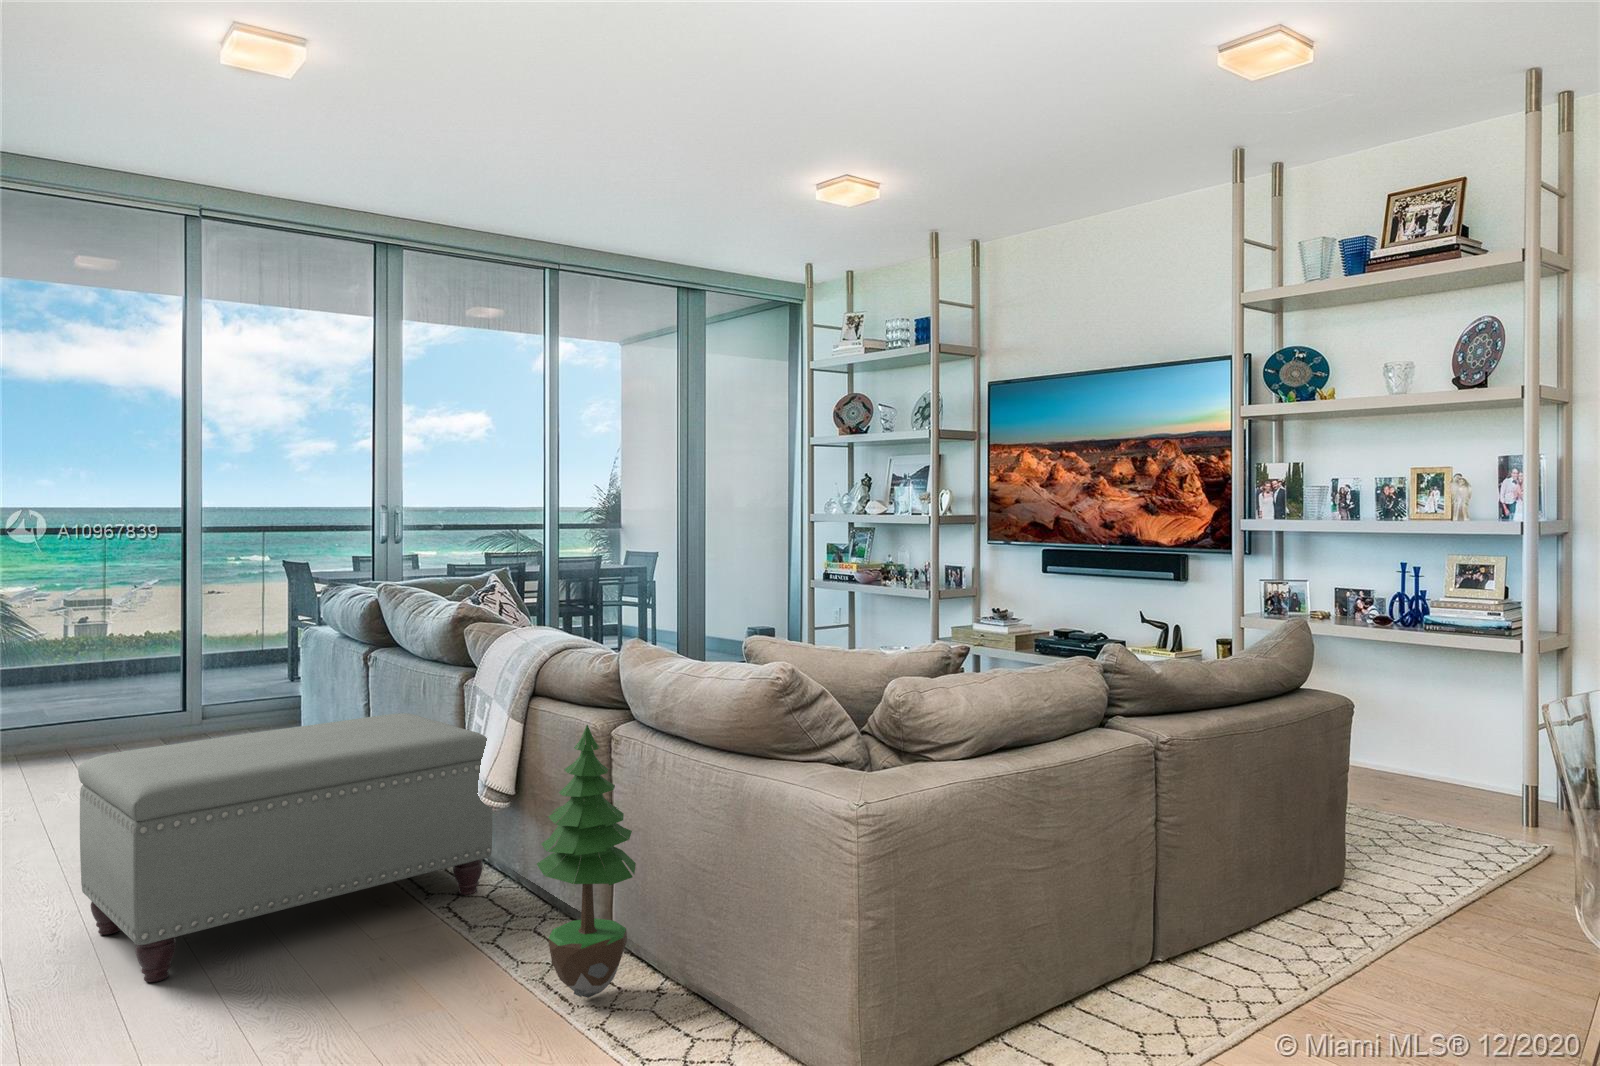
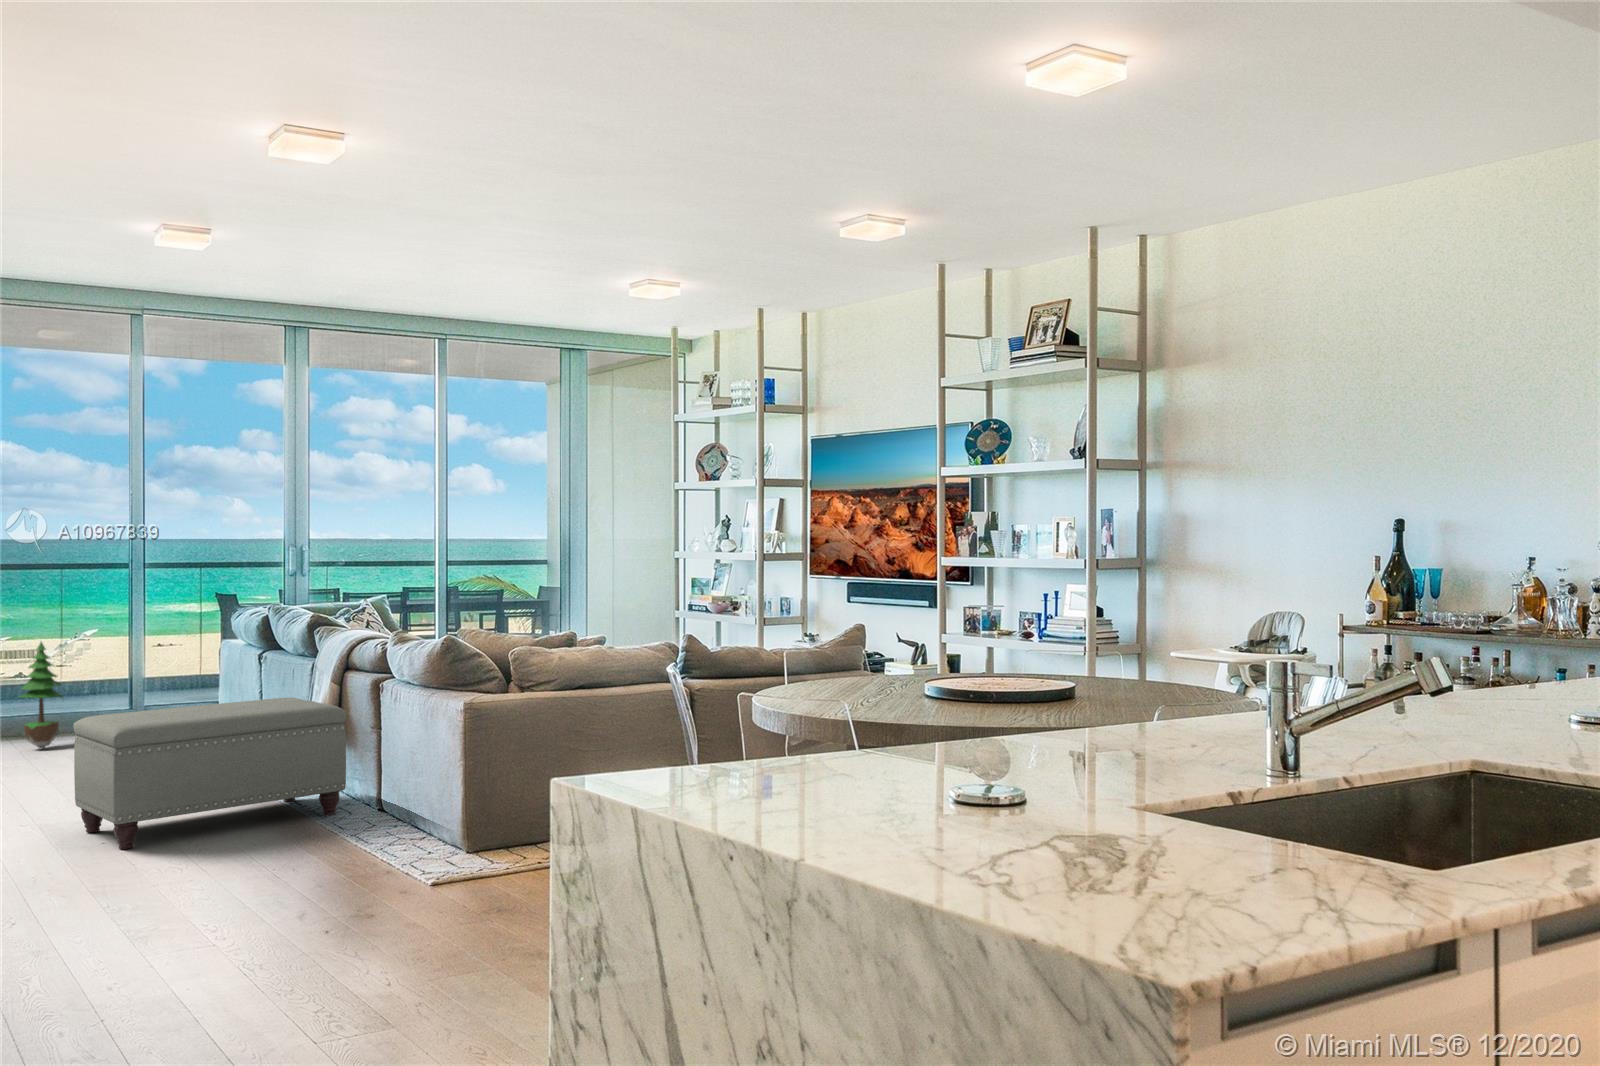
potted tree: present [537,725,636,998] -> present [20,642,62,749]

